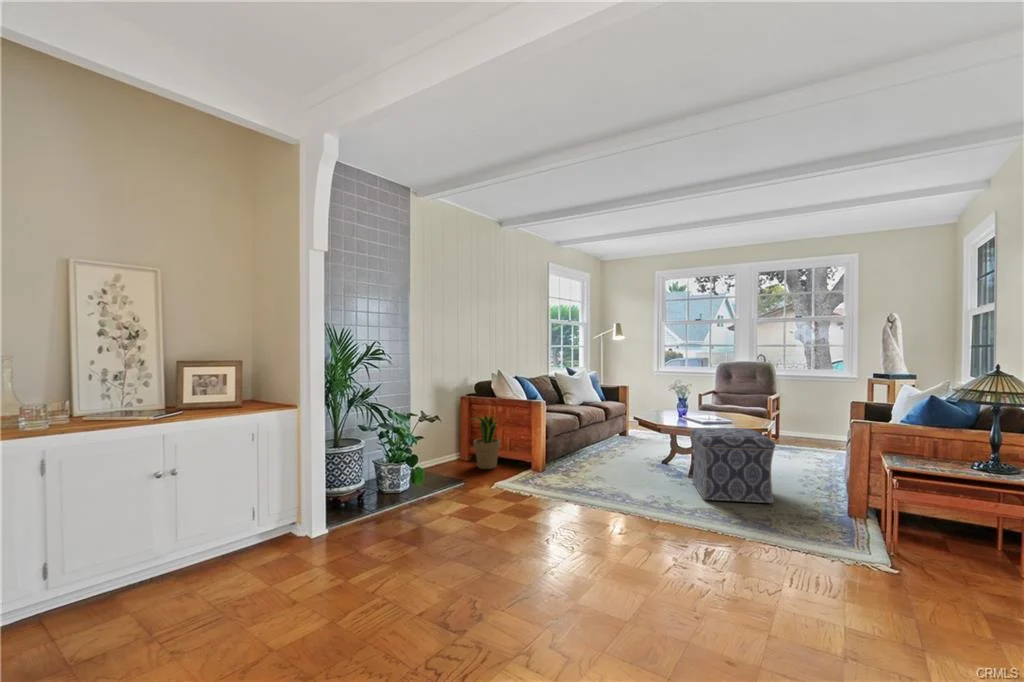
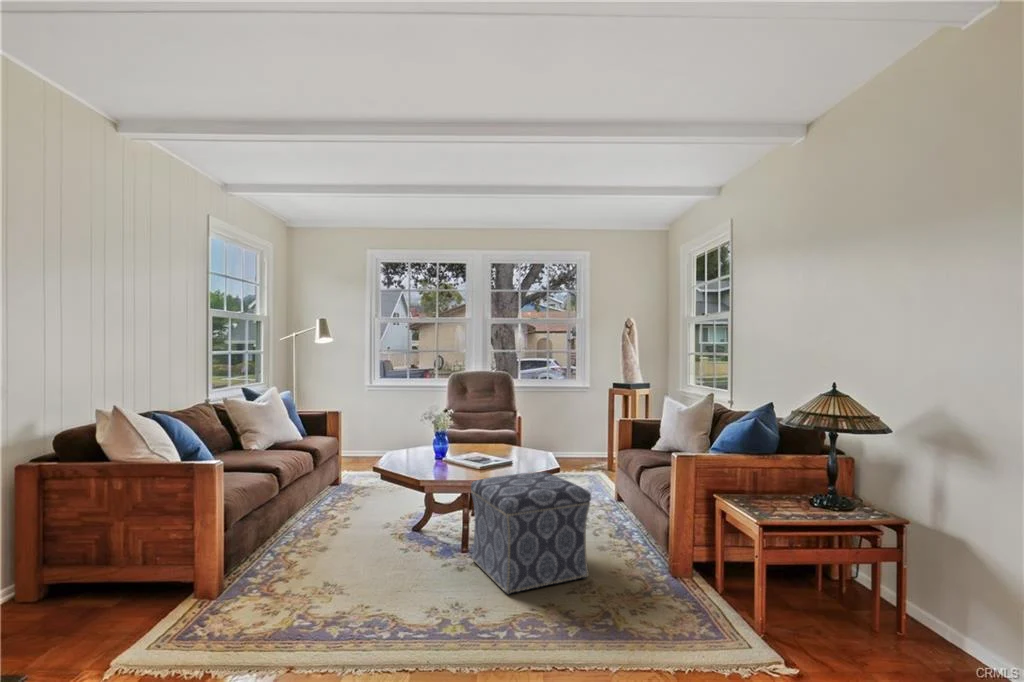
potted plant: present [472,415,500,469] -> none [40,499,126,619]

